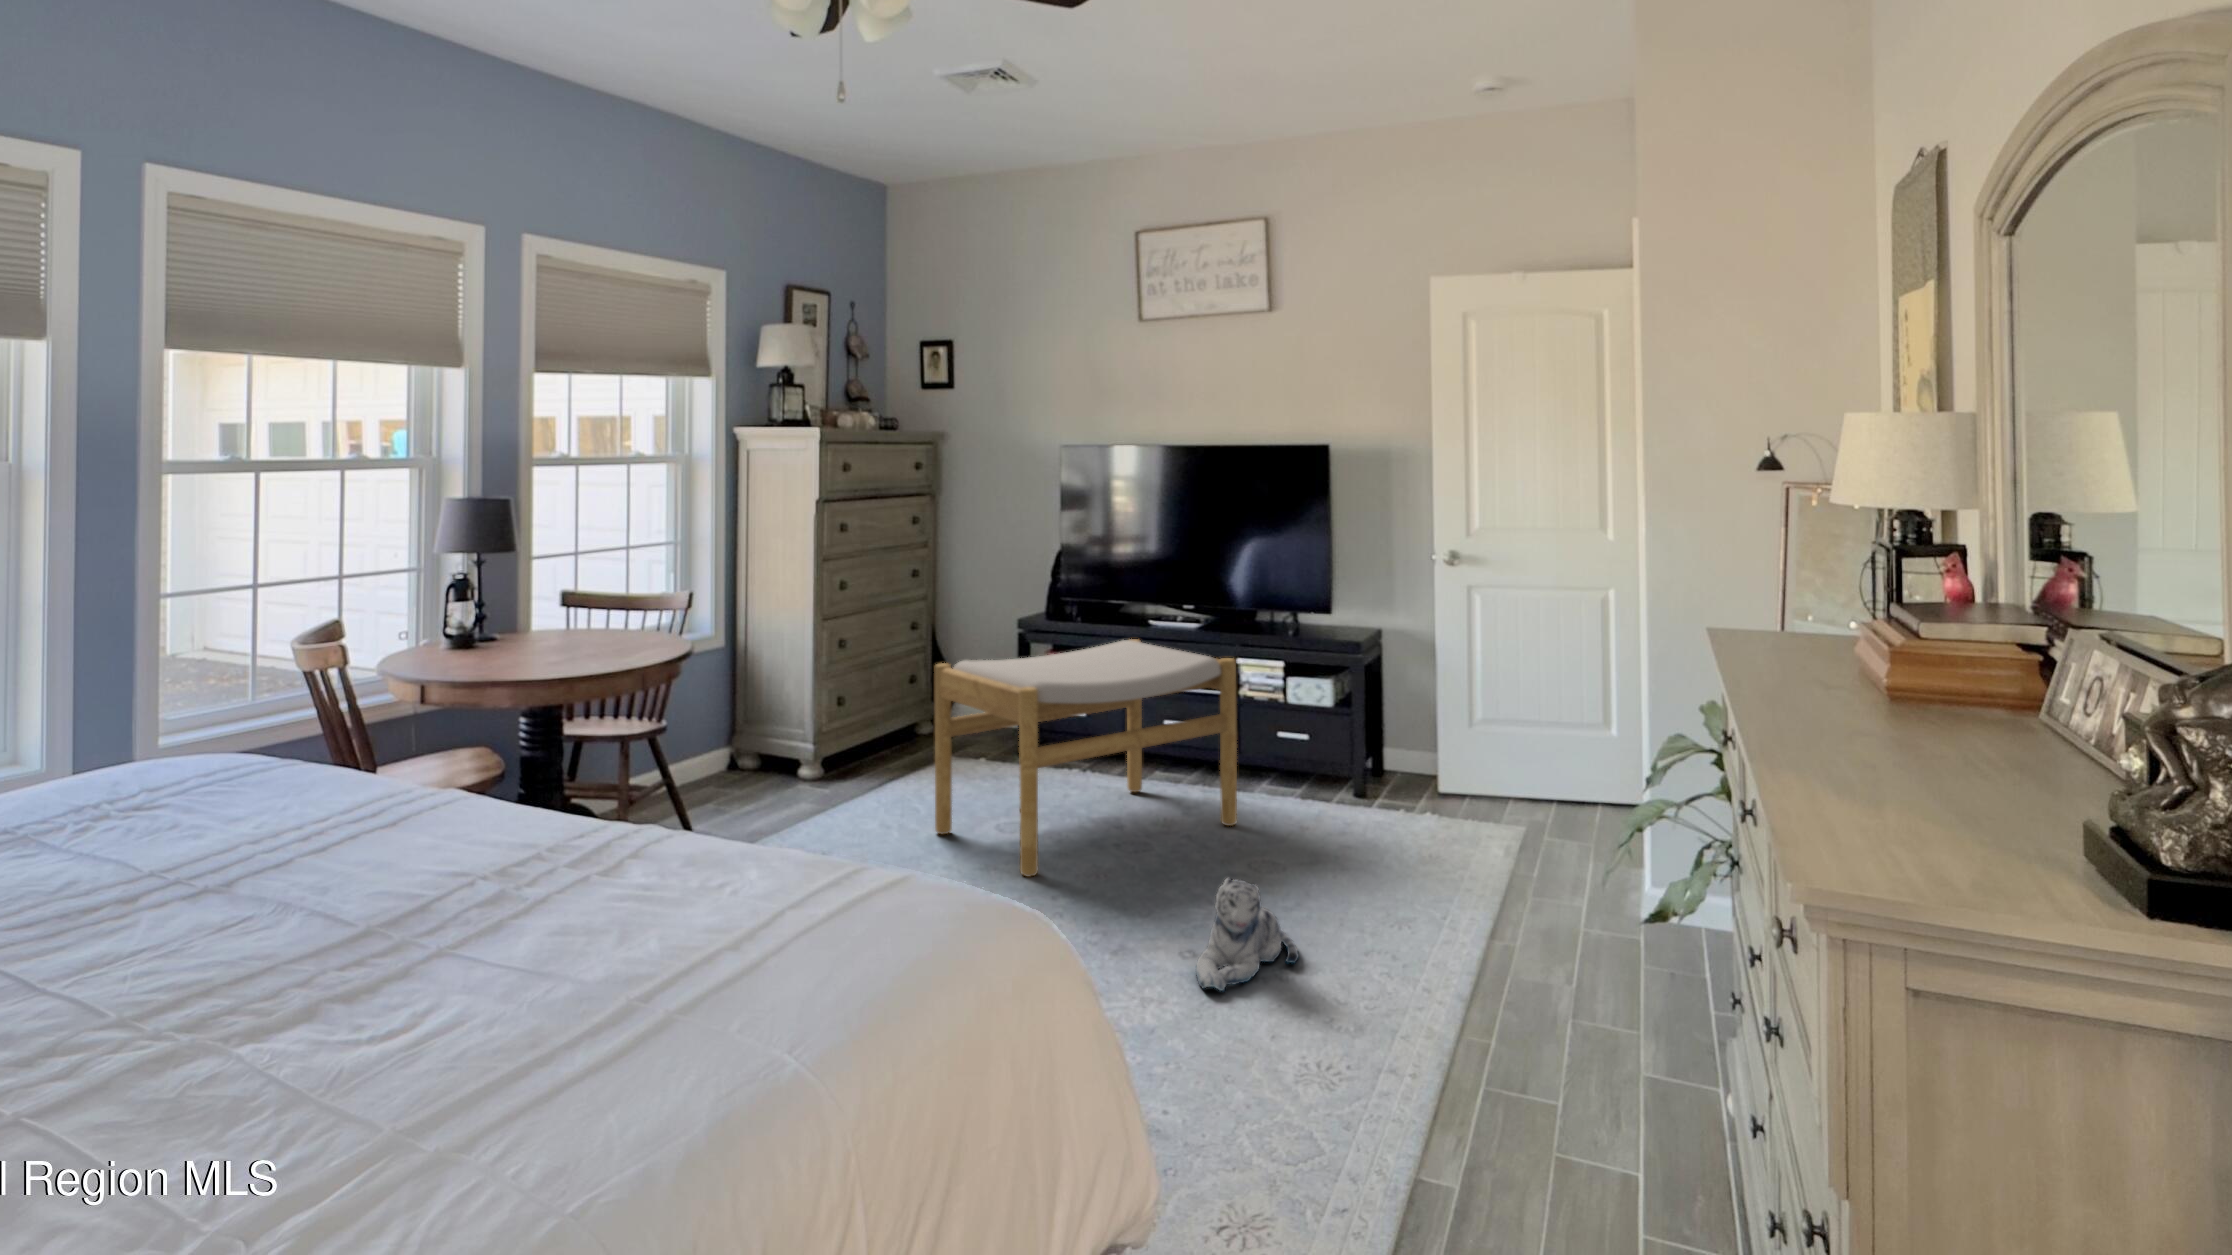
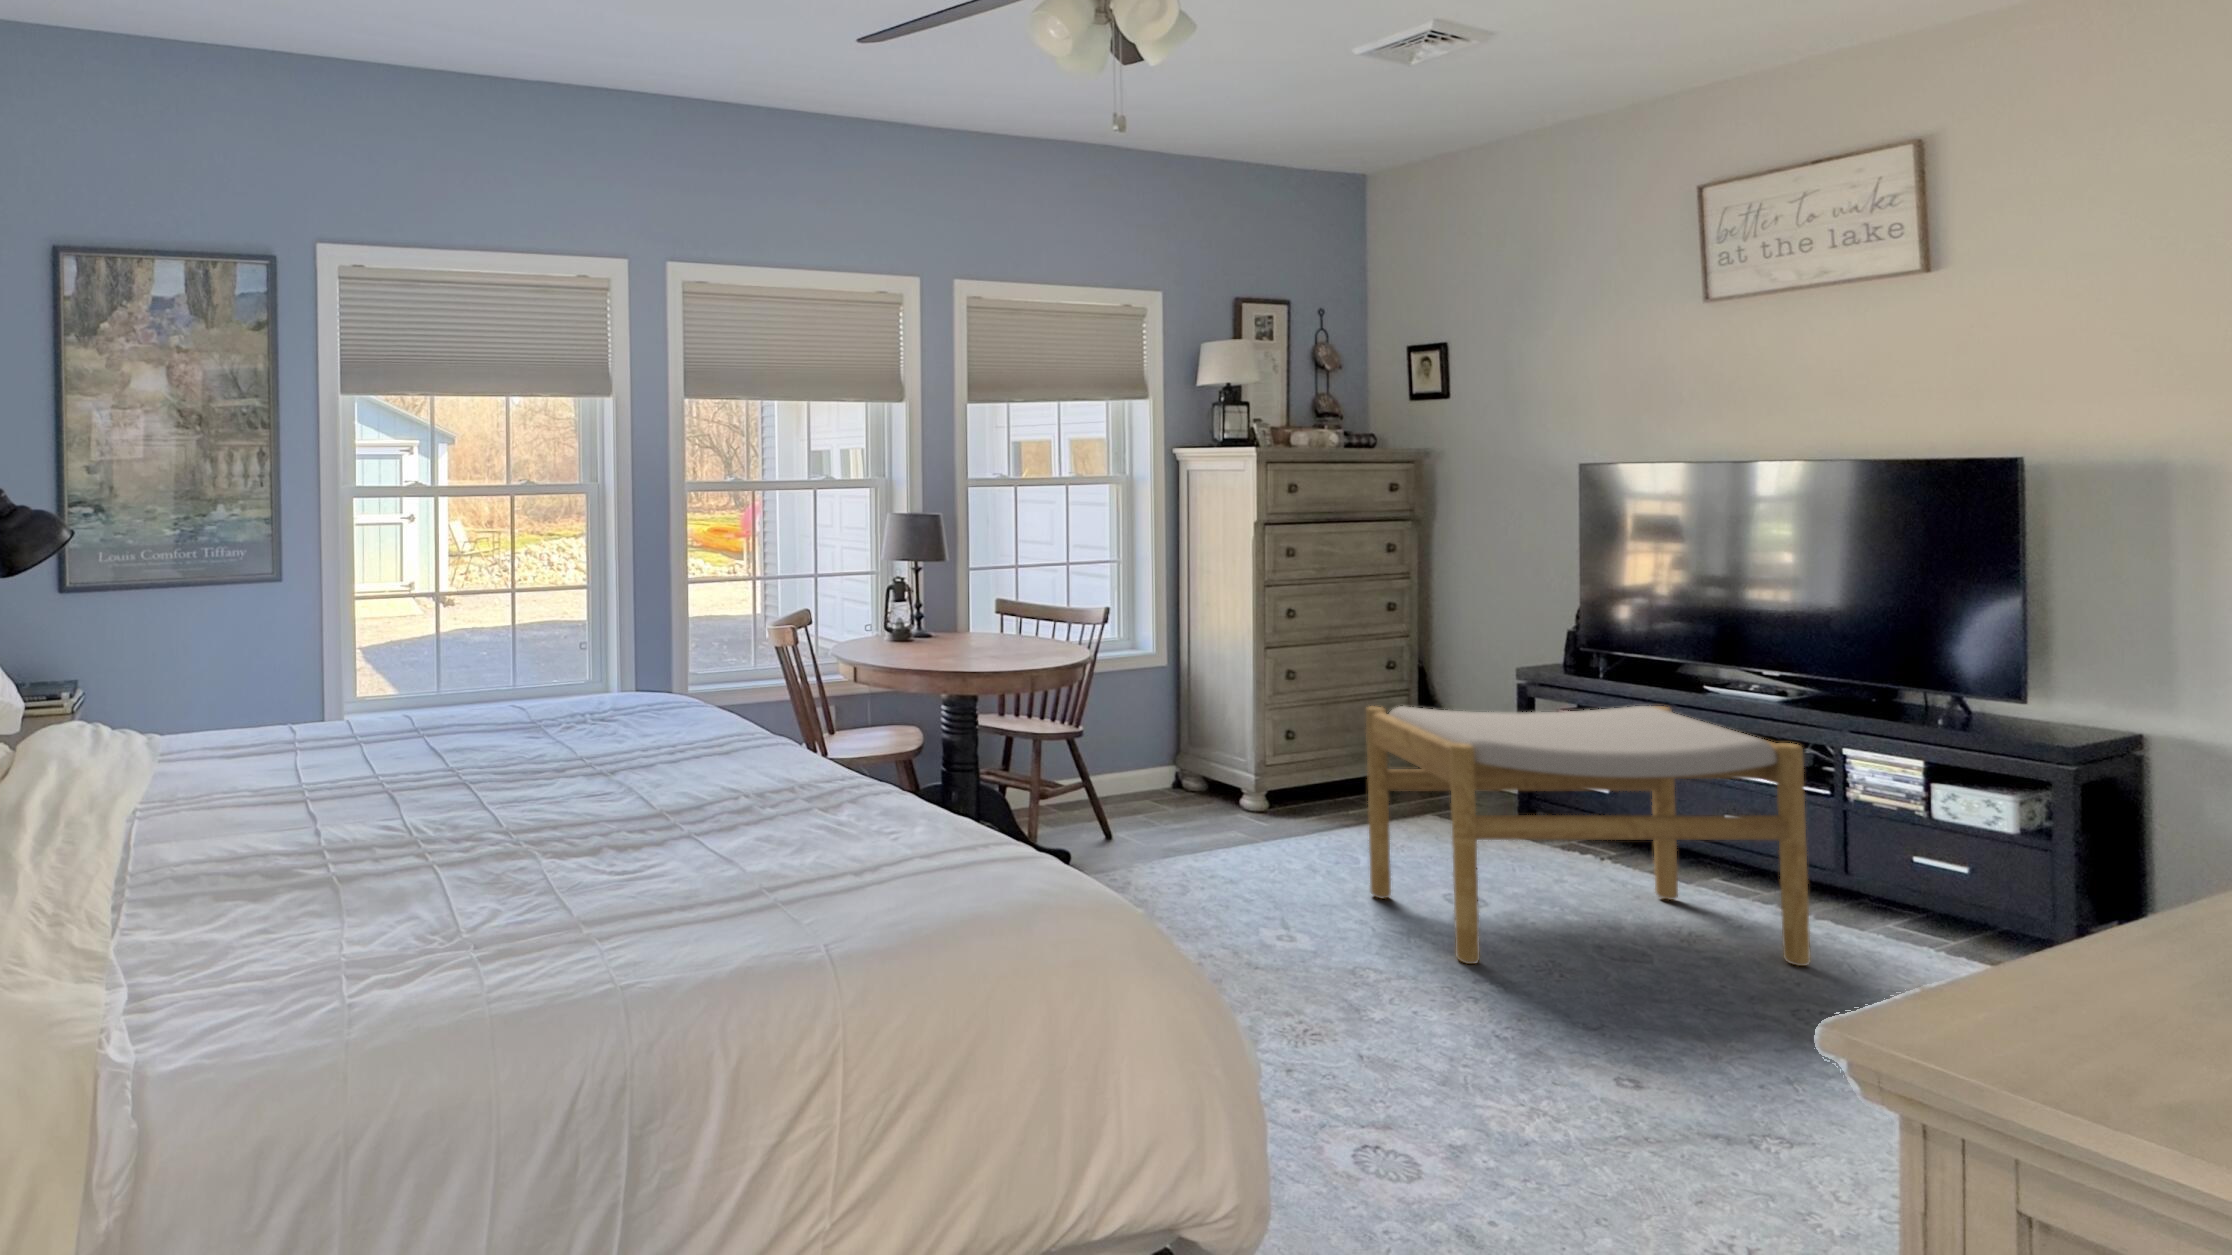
plush toy: present [1196,878,1299,991] -> none [1639,1012,1822,1151]

